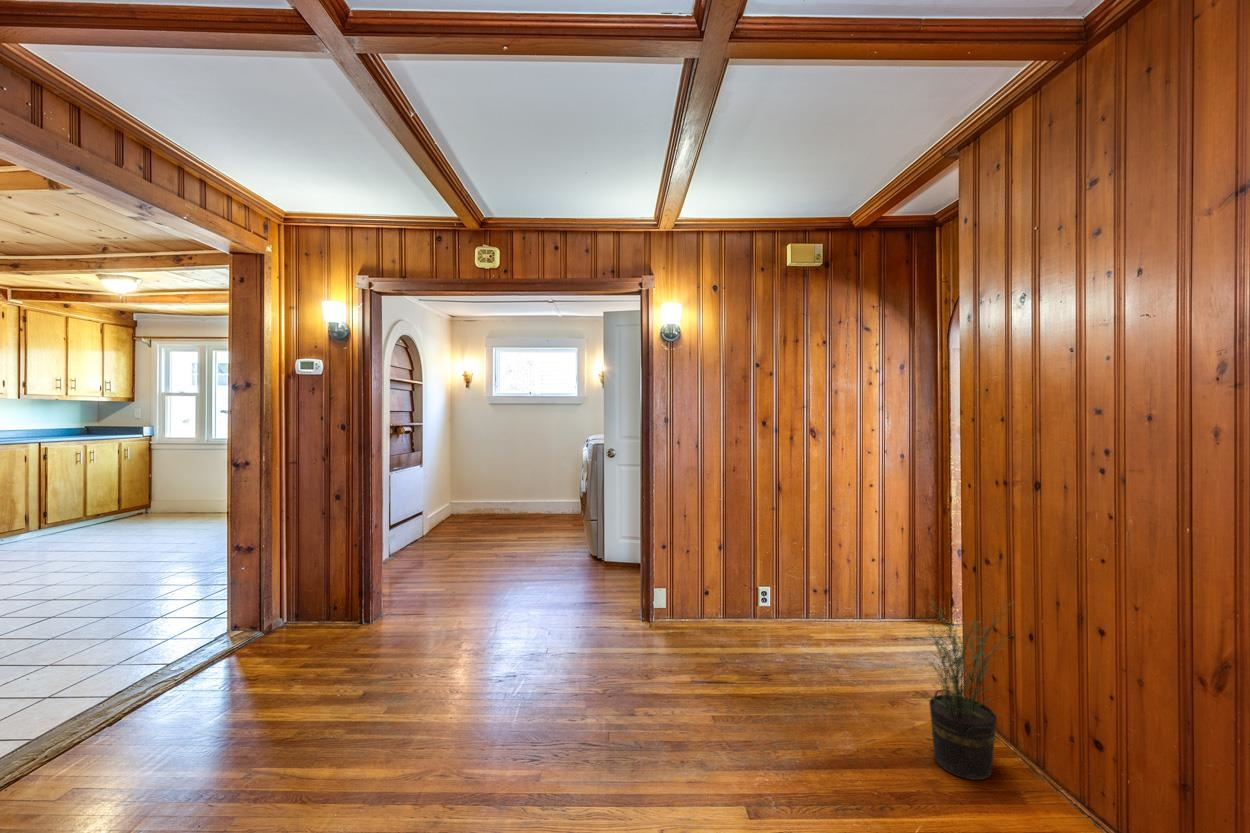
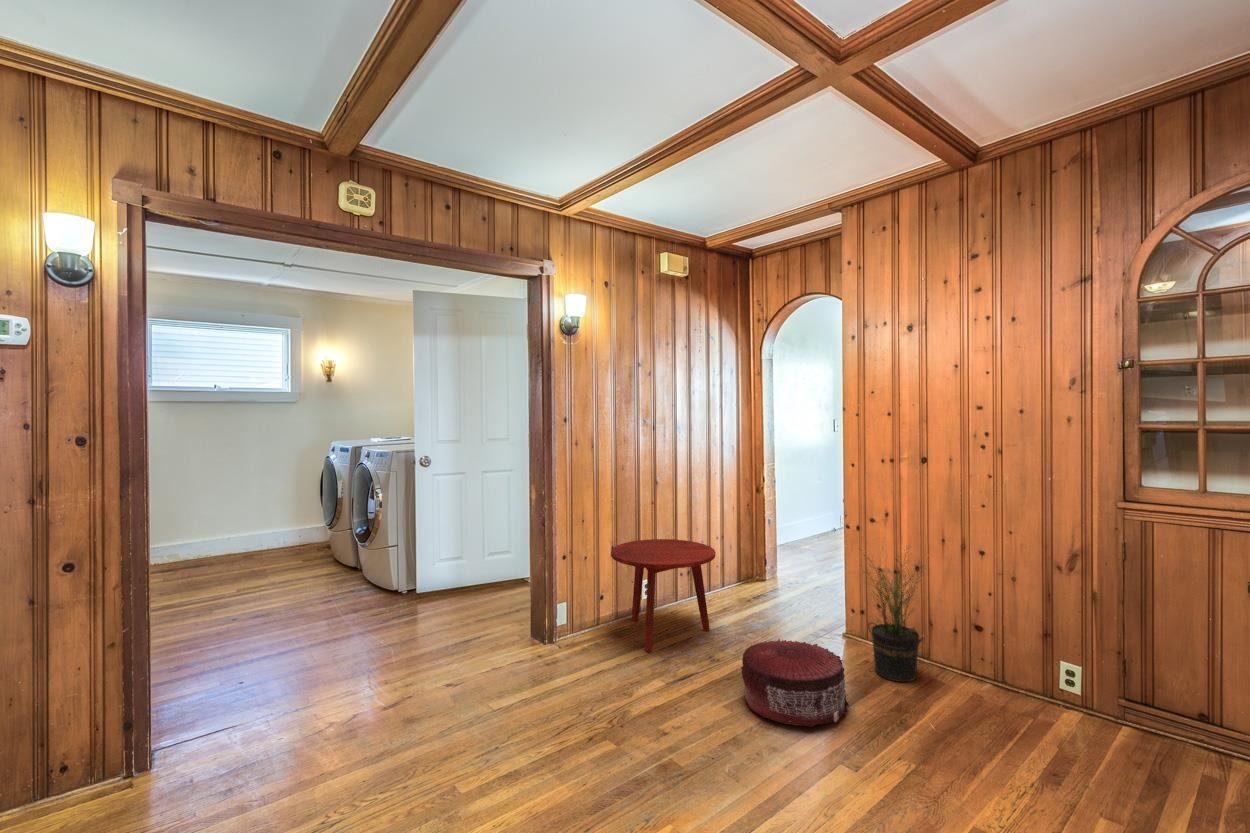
side table: none [695,544,805,653] -> present [611,539,716,652]
pouf: none [726,667,839,773] -> present [741,639,849,727]

